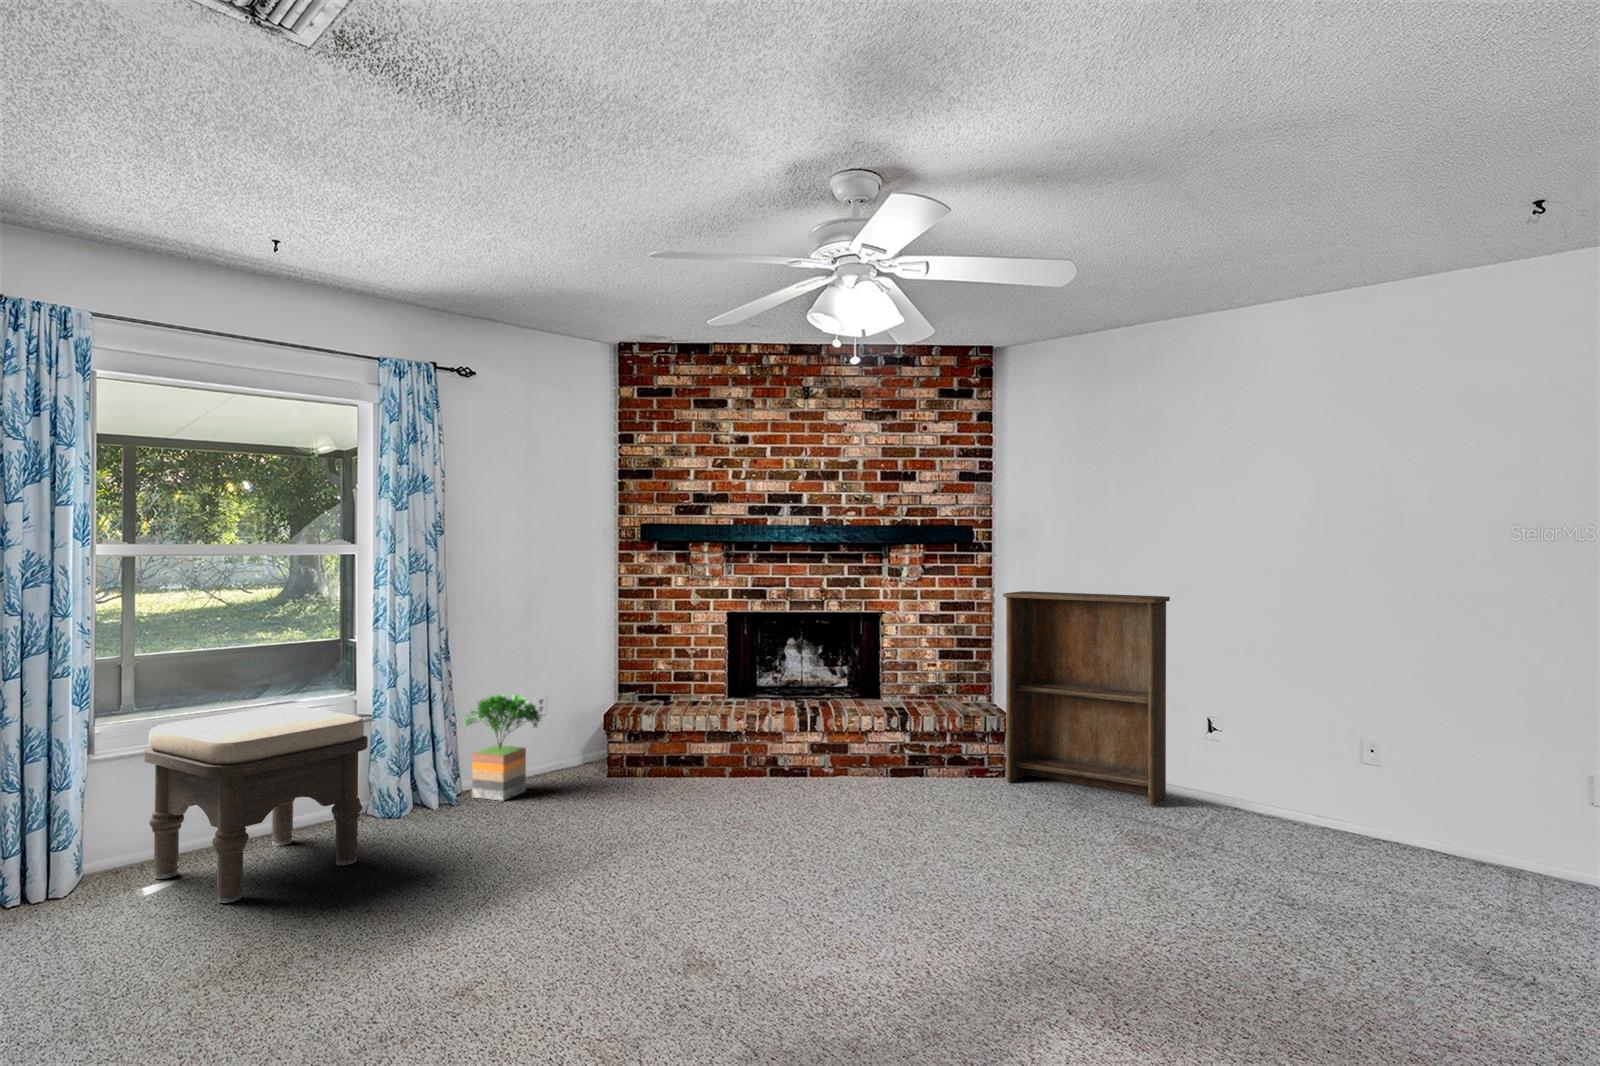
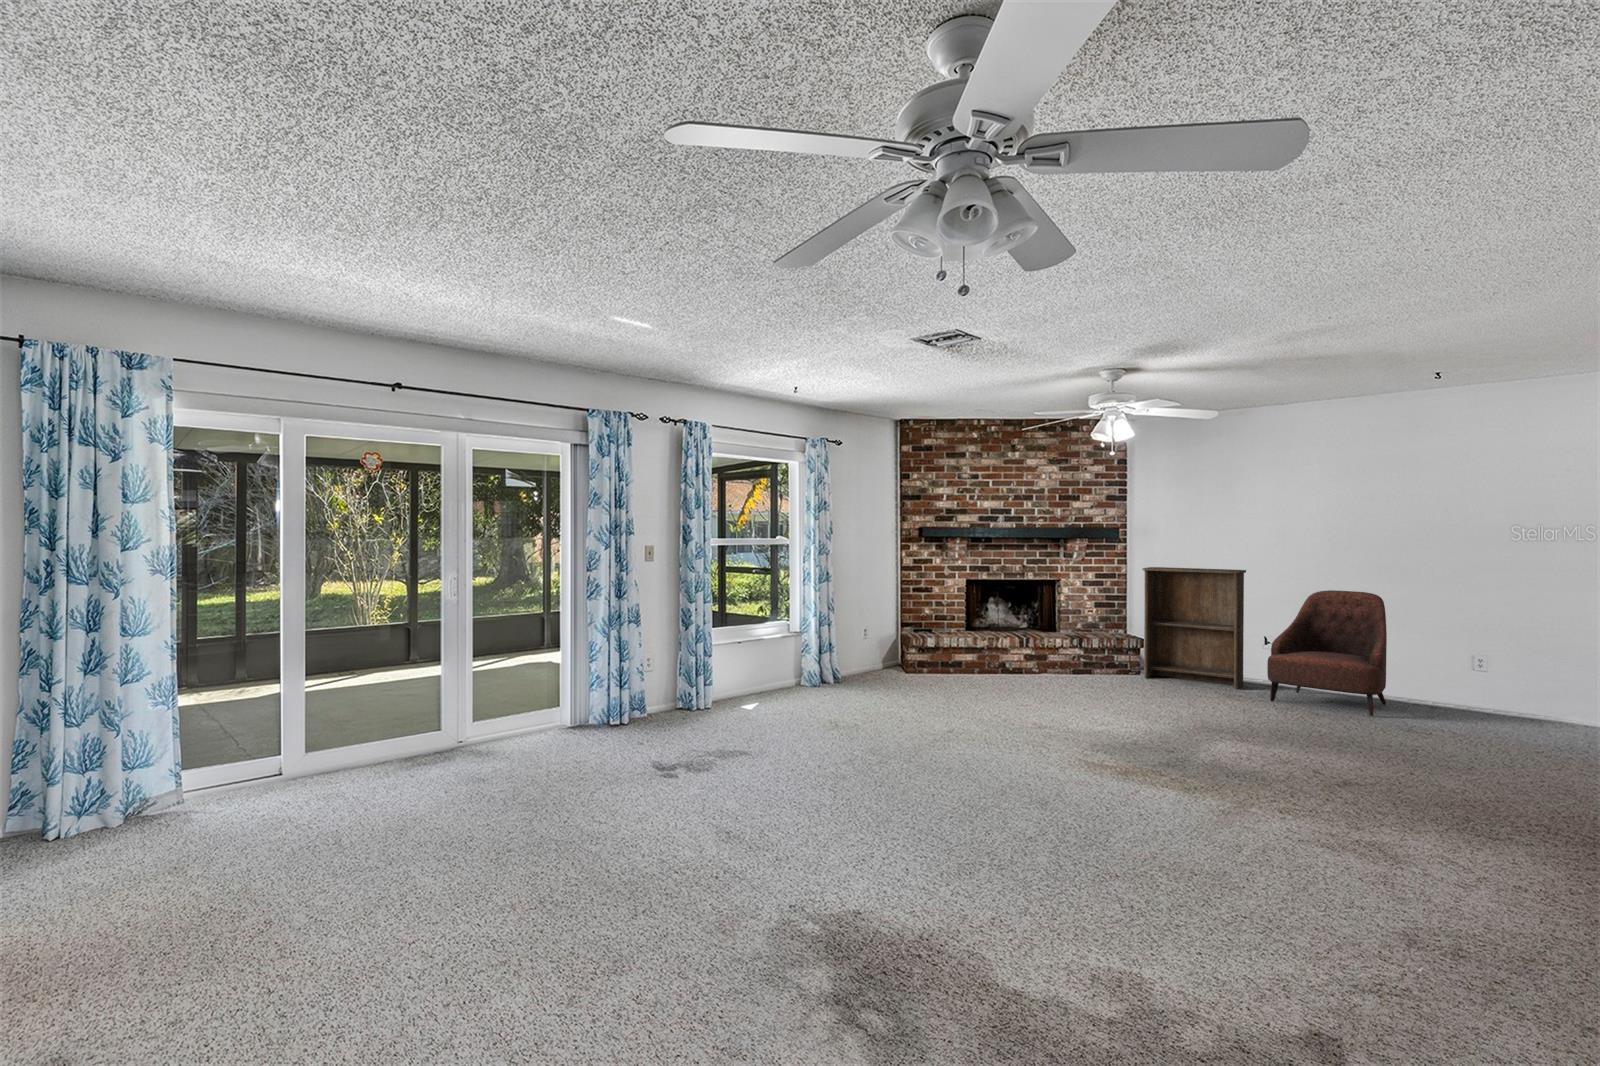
armchair: none [1200,633,1403,874] -> present [1267,590,1387,716]
potted tree: present [464,695,541,801] -> none [839,623,881,681]
ottoman: present [144,706,368,903] -> none [731,625,829,713]

